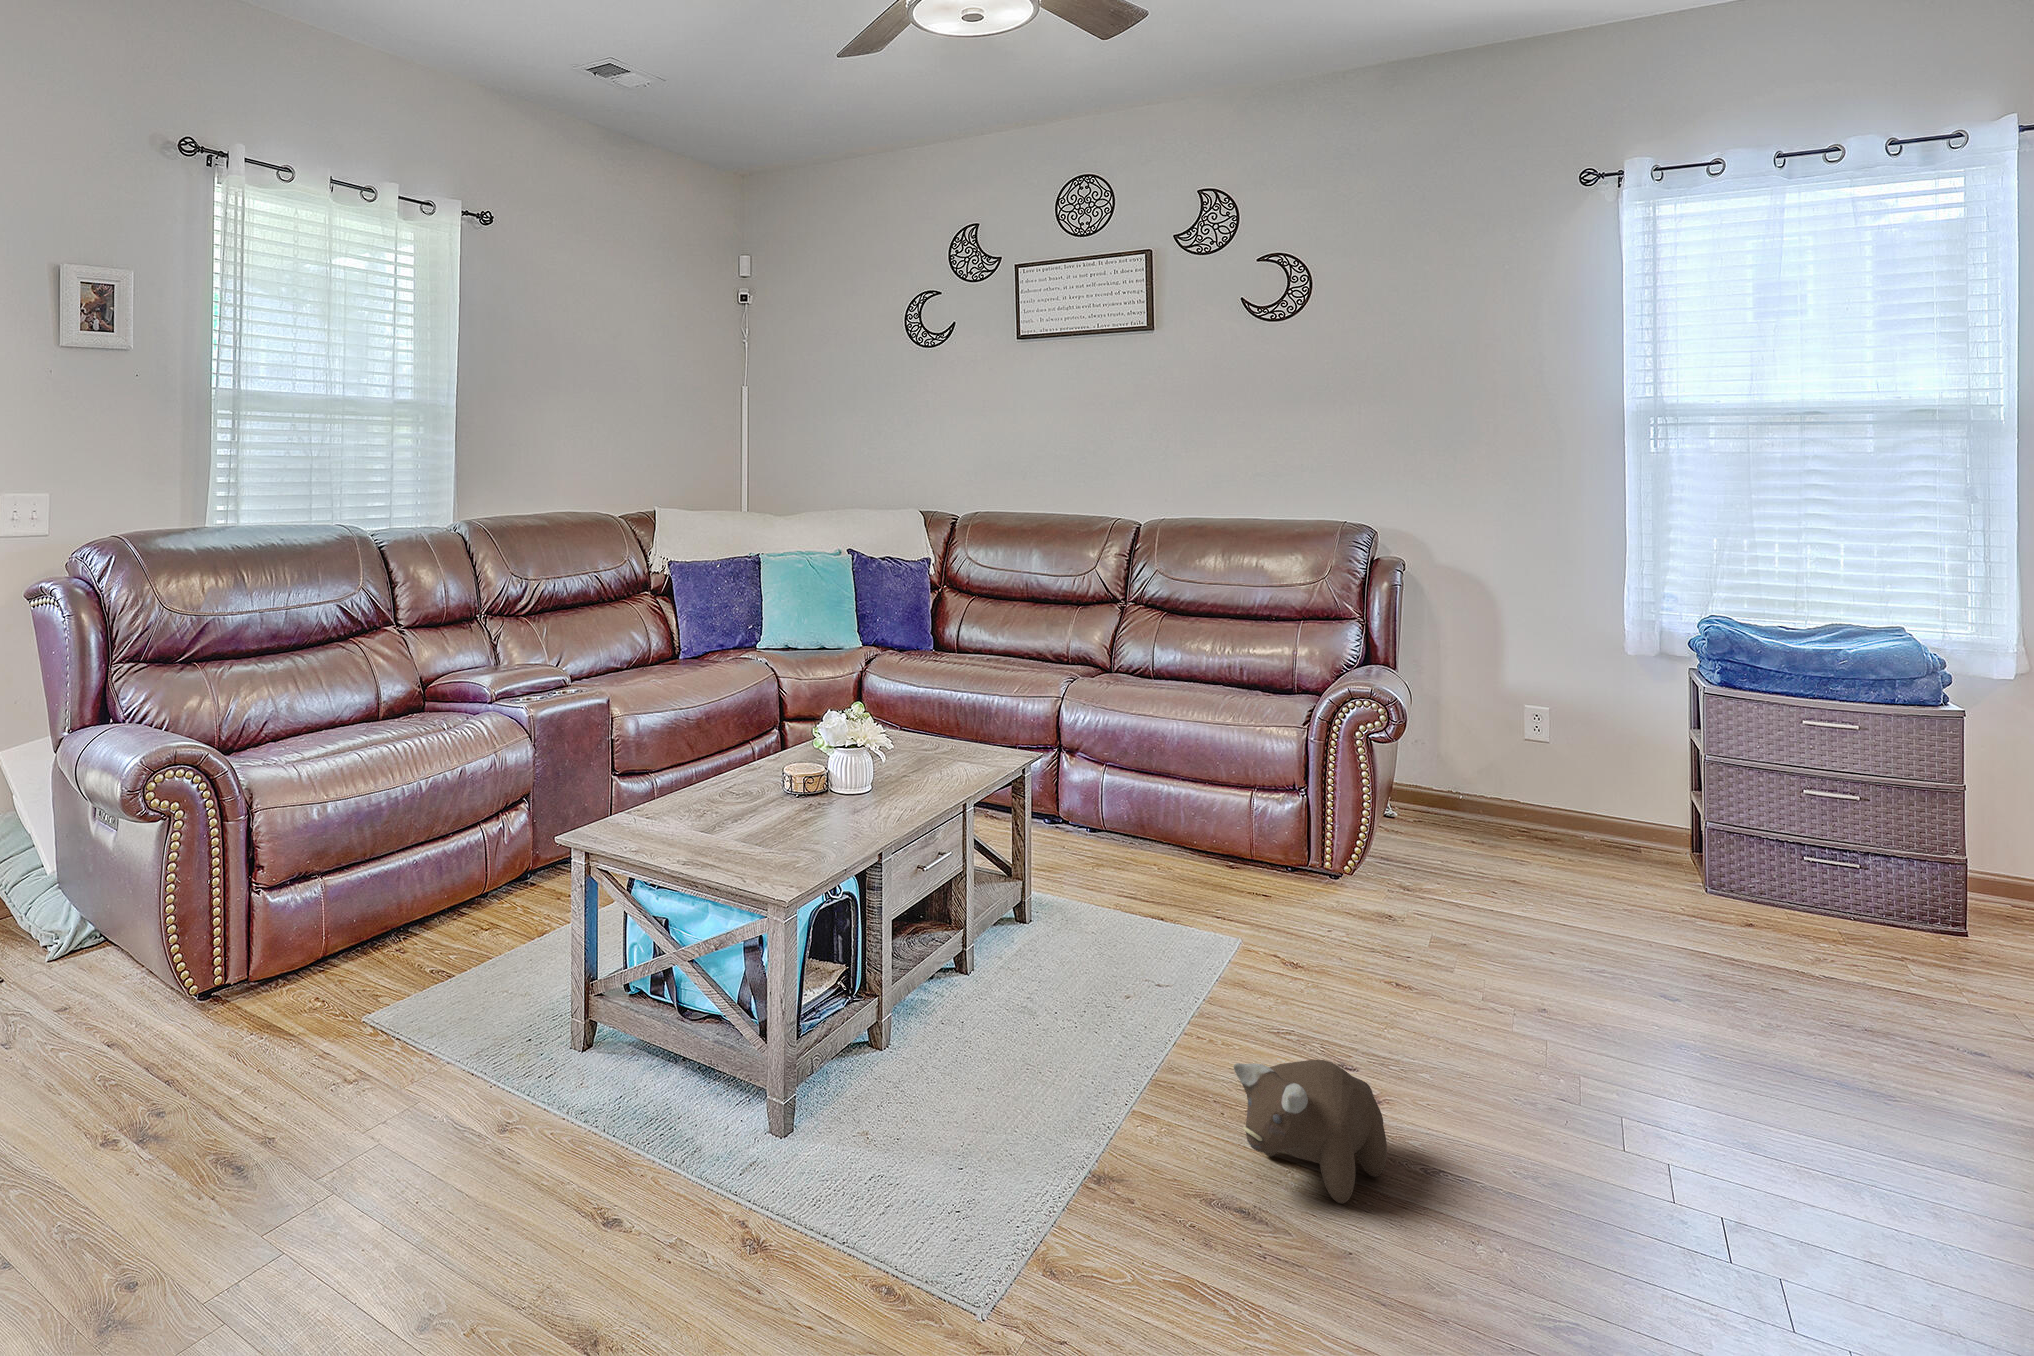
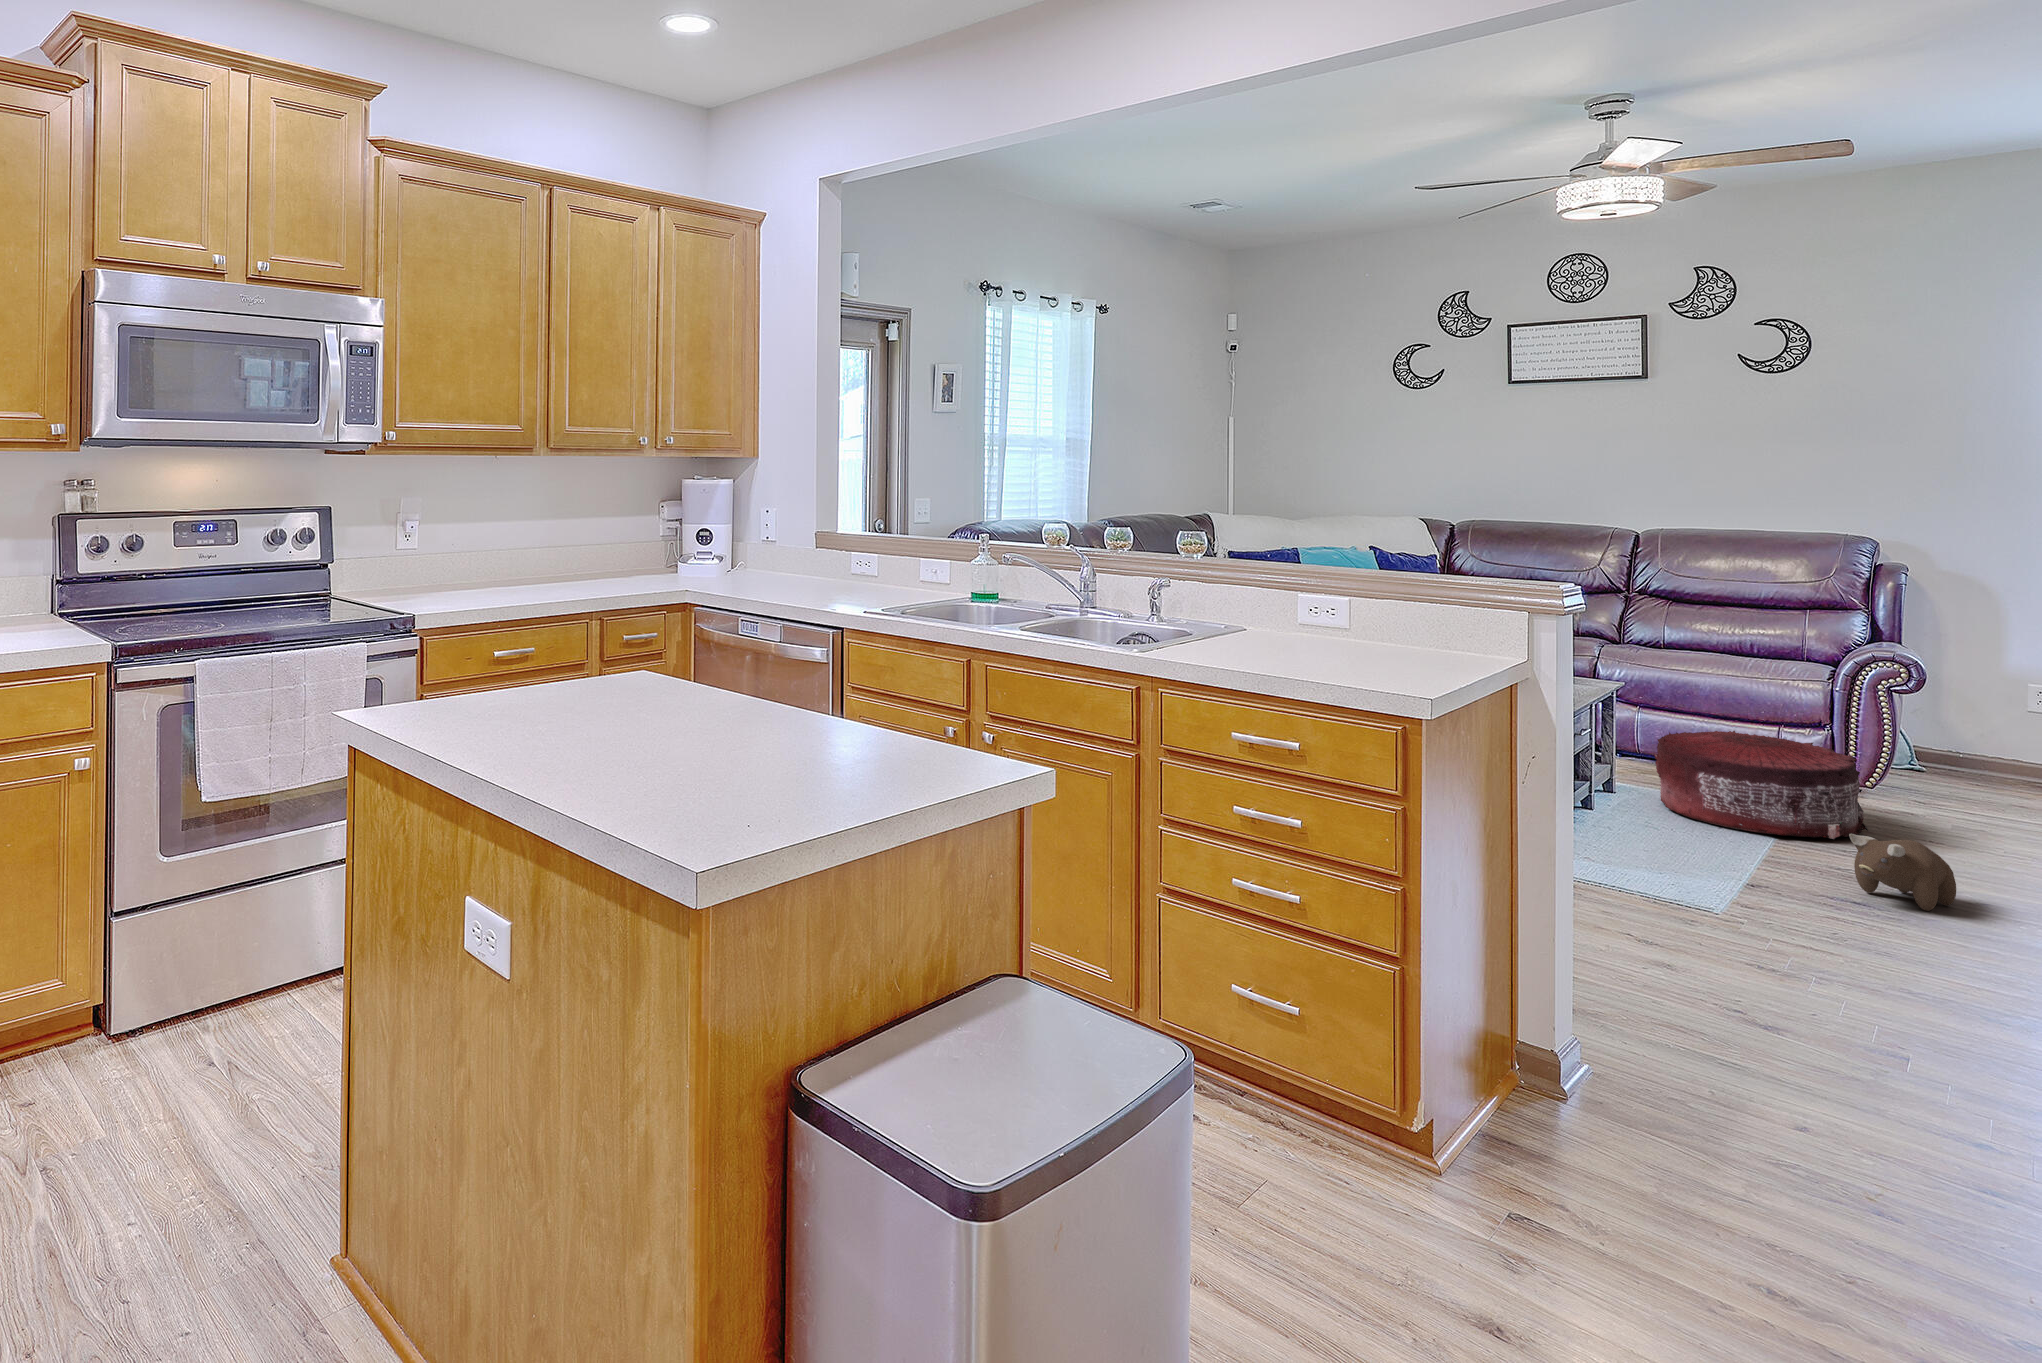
pouf: none [1073,812,1321,1001] -> present [1654,731,1868,839]

